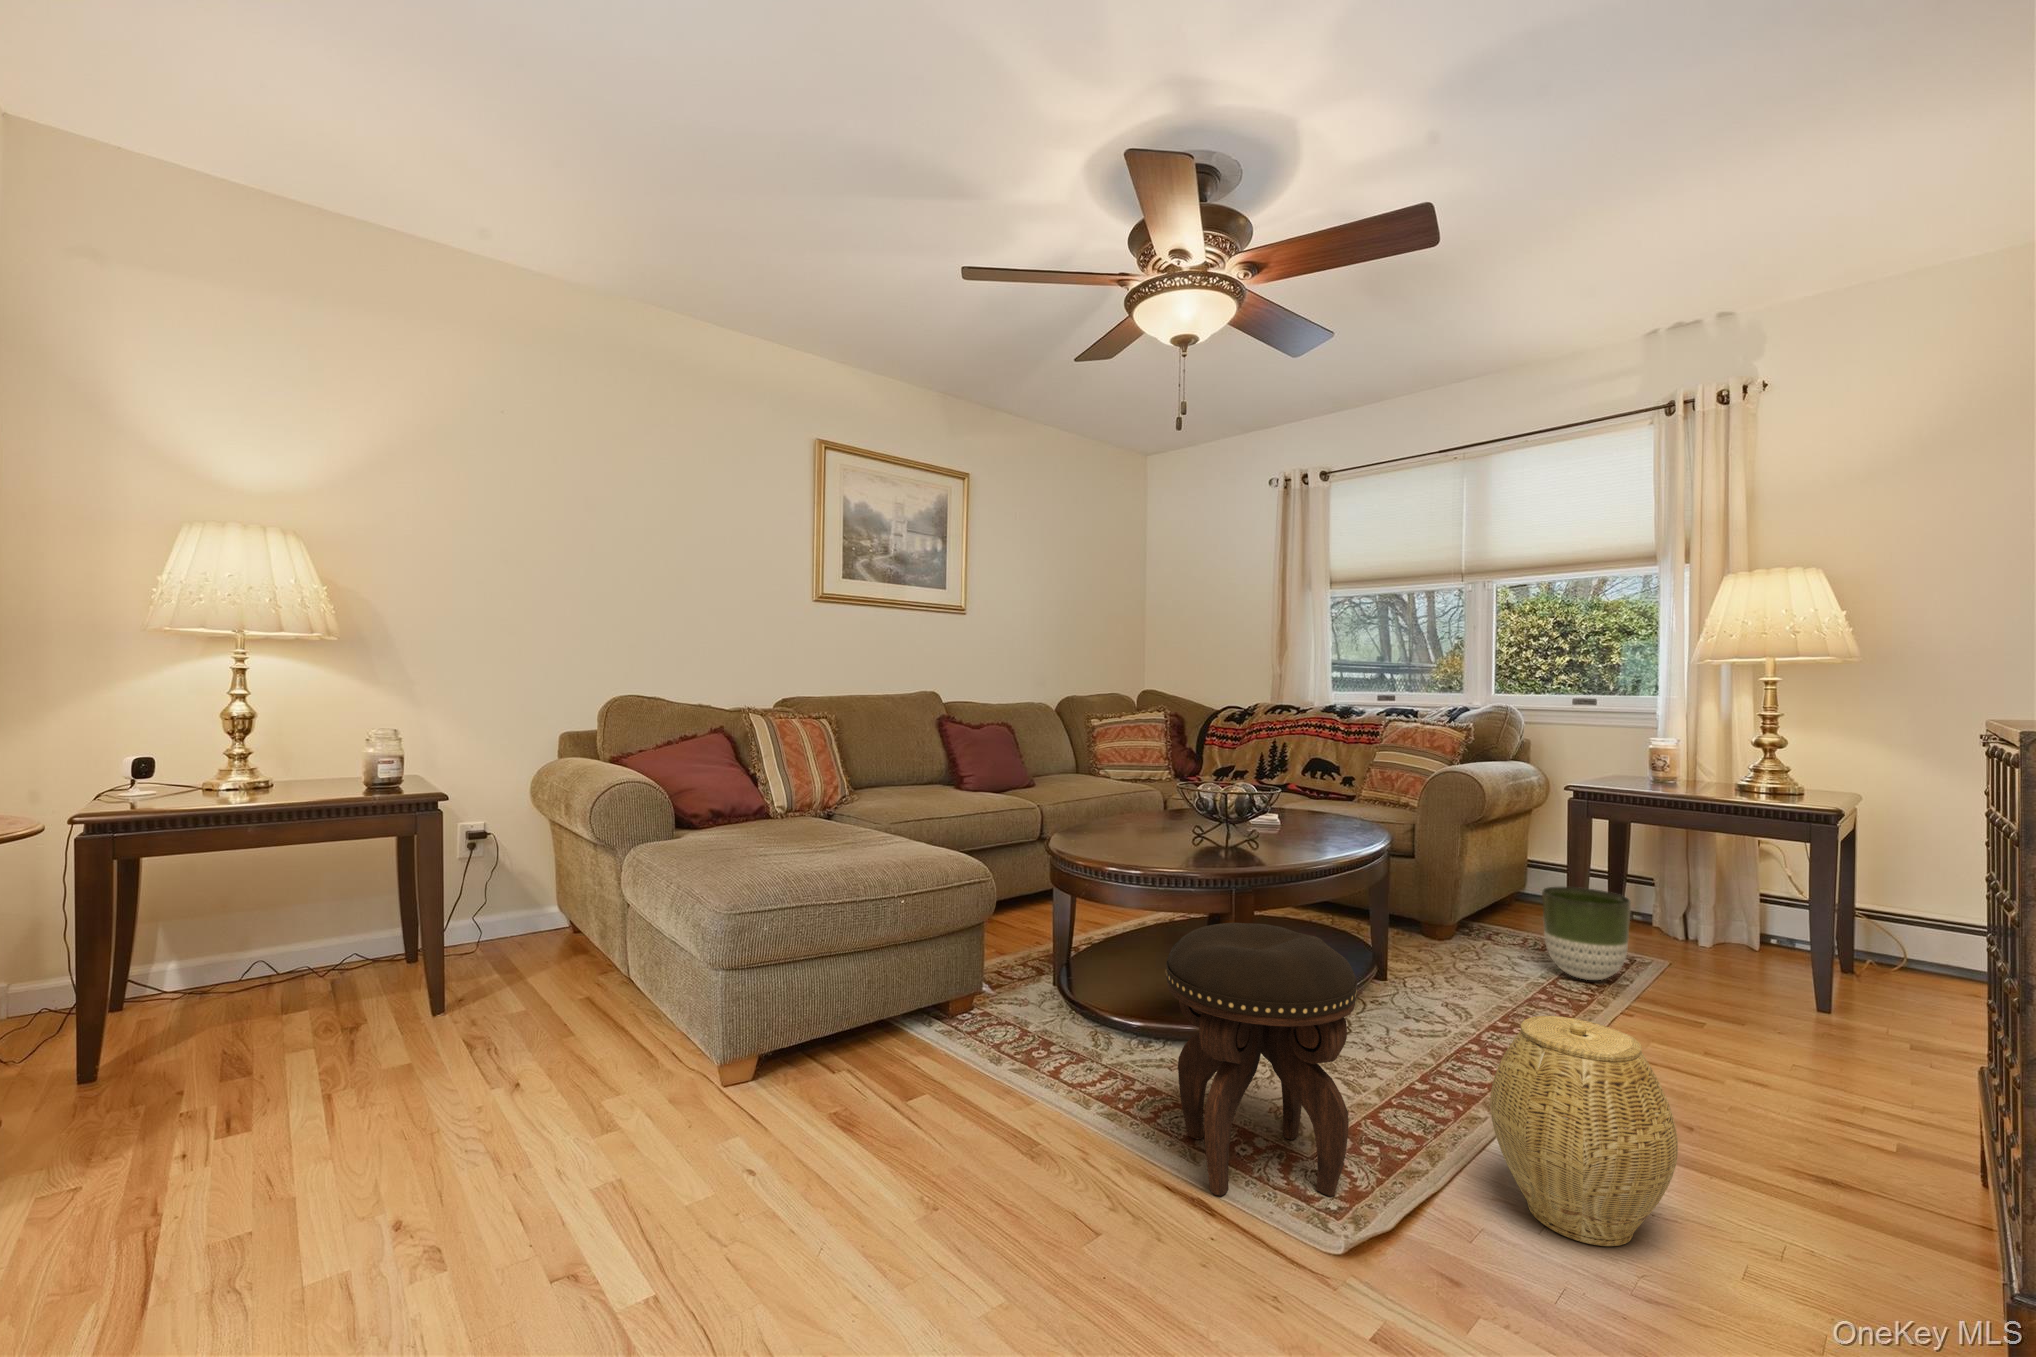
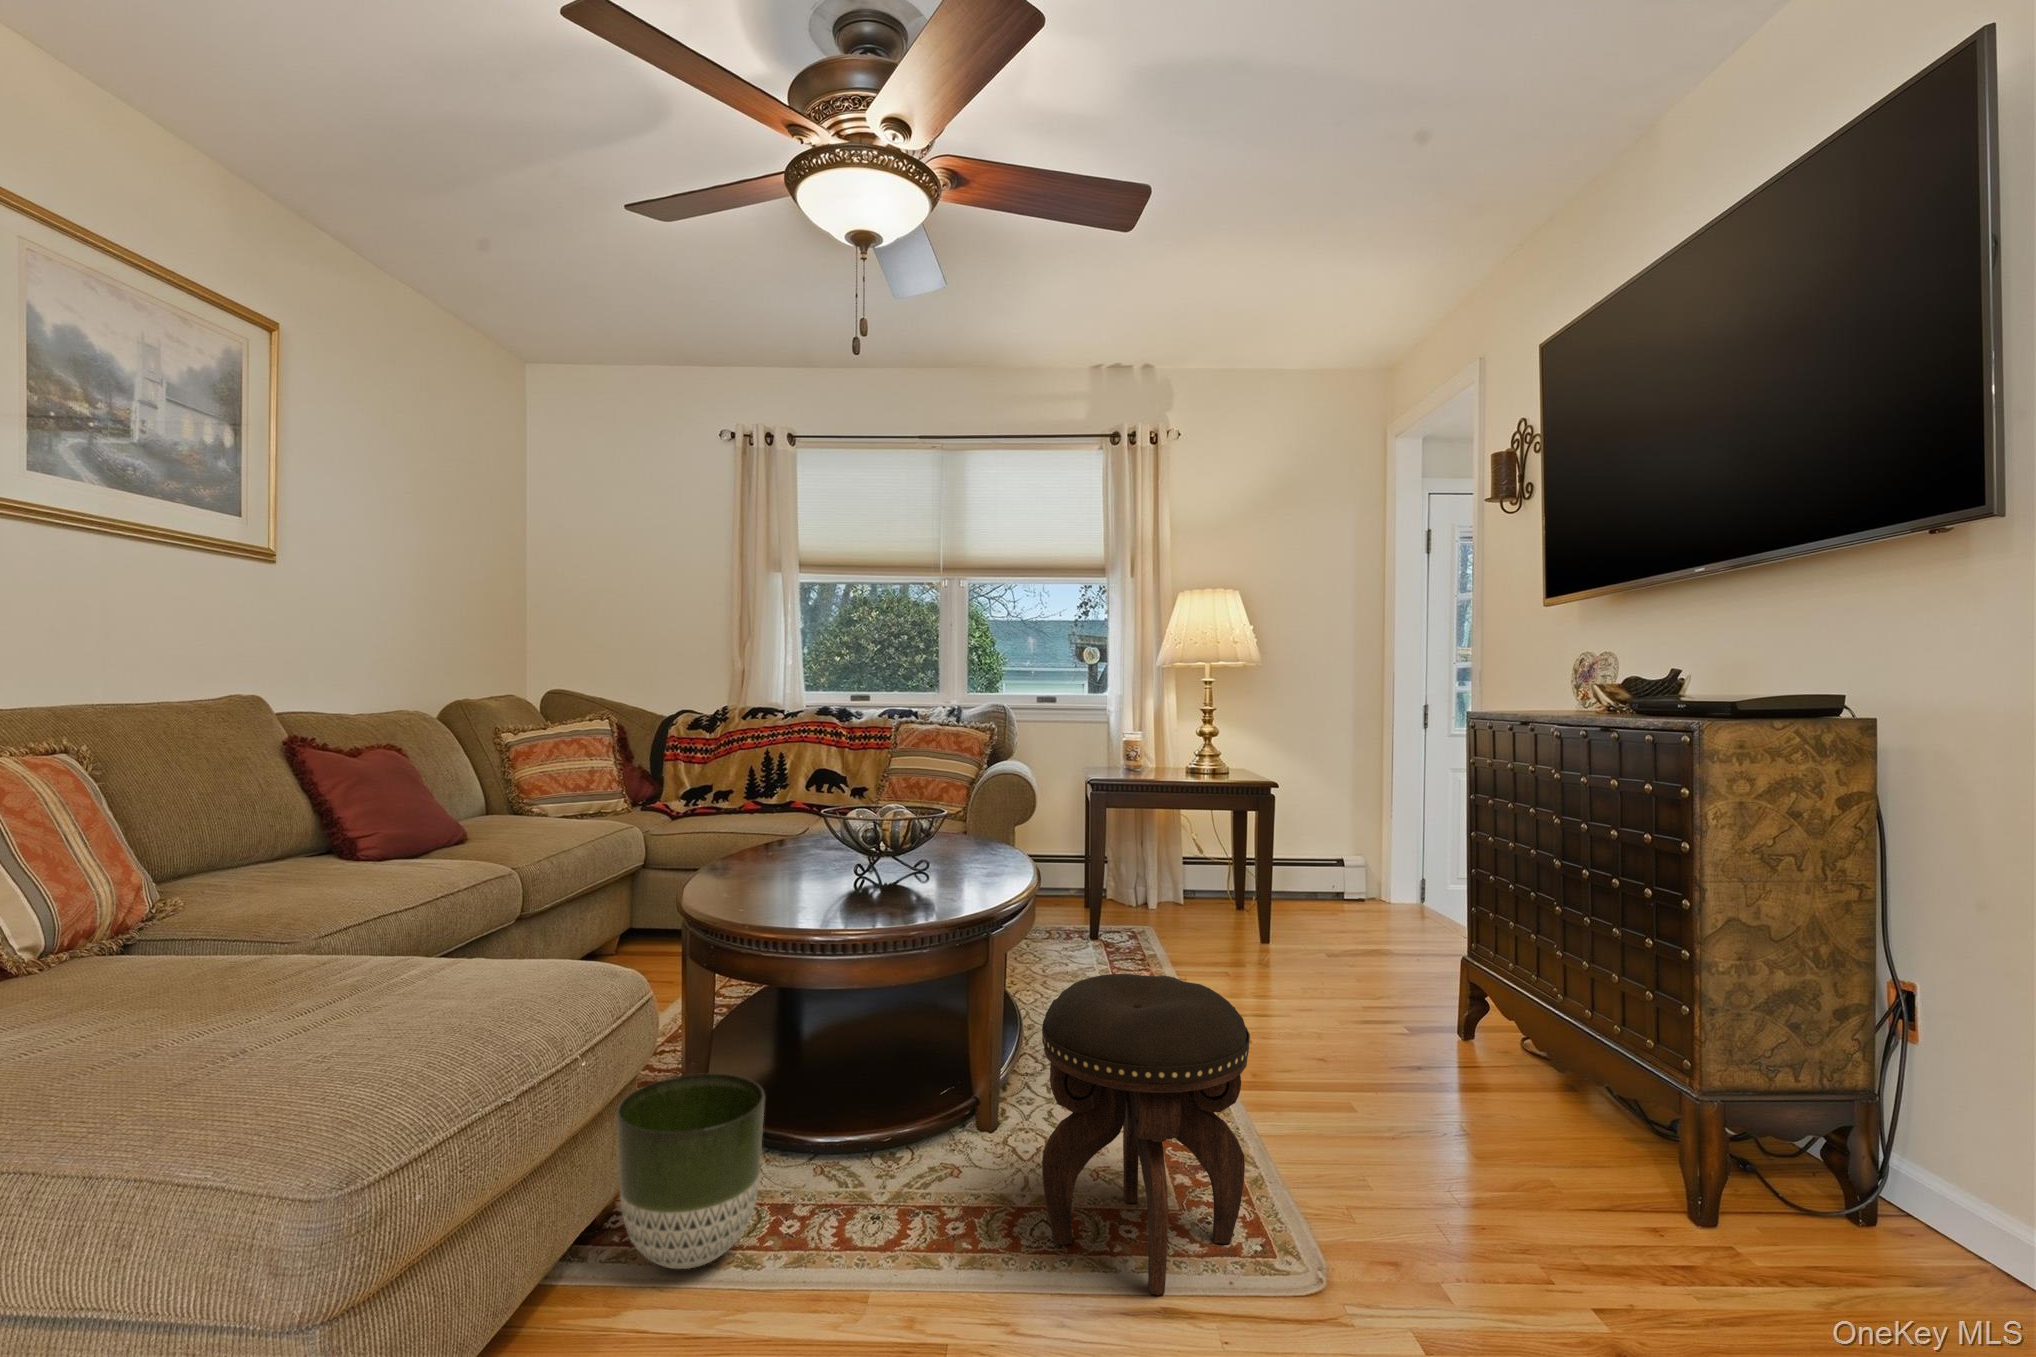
planter: present [1542,887,1631,980] -> present [616,1073,765,1269]
woven basket: present [1490,1016,1678,1246] -> none [1298,998,1444,1192]

